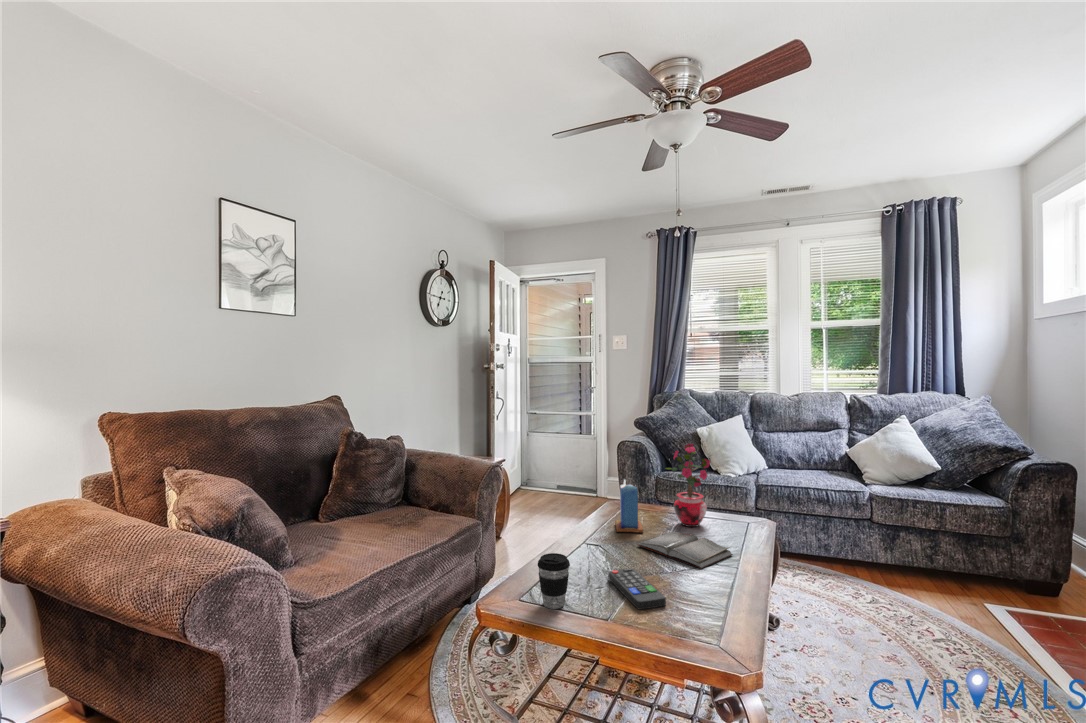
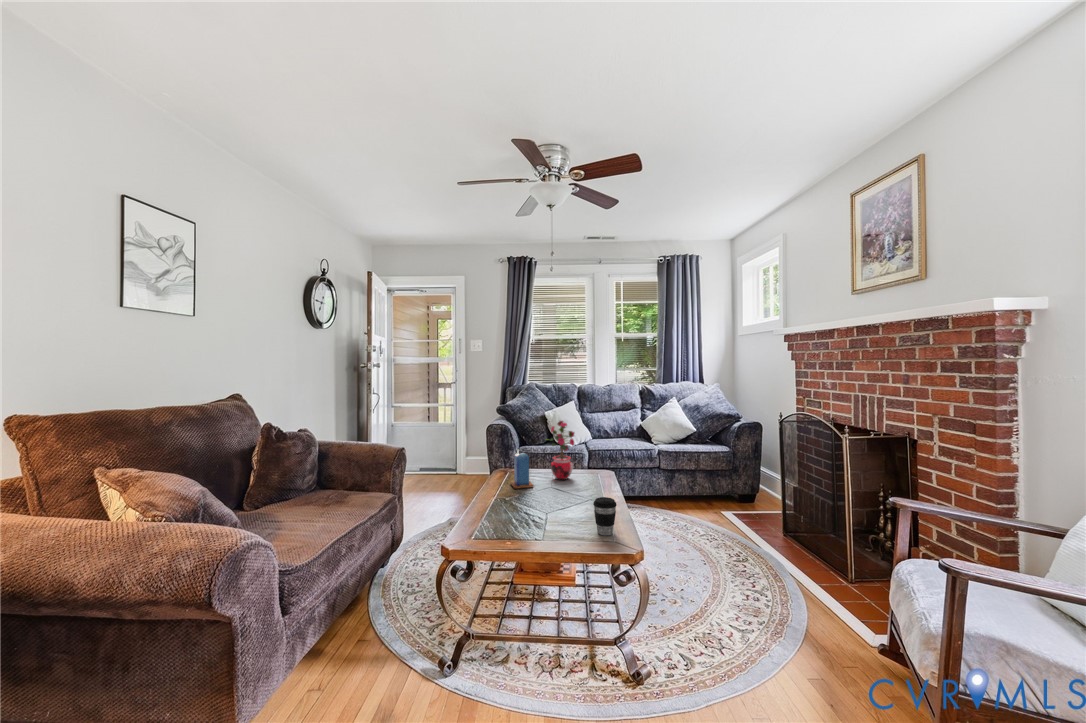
hardback book: present [637,532,733,569] -> none [534,484,599,504]
coffee cup: present [538,553,570,609] -> present [593,497,617,535]
remote control: present [608,569,666,610] -> none [527,509,574,534]

